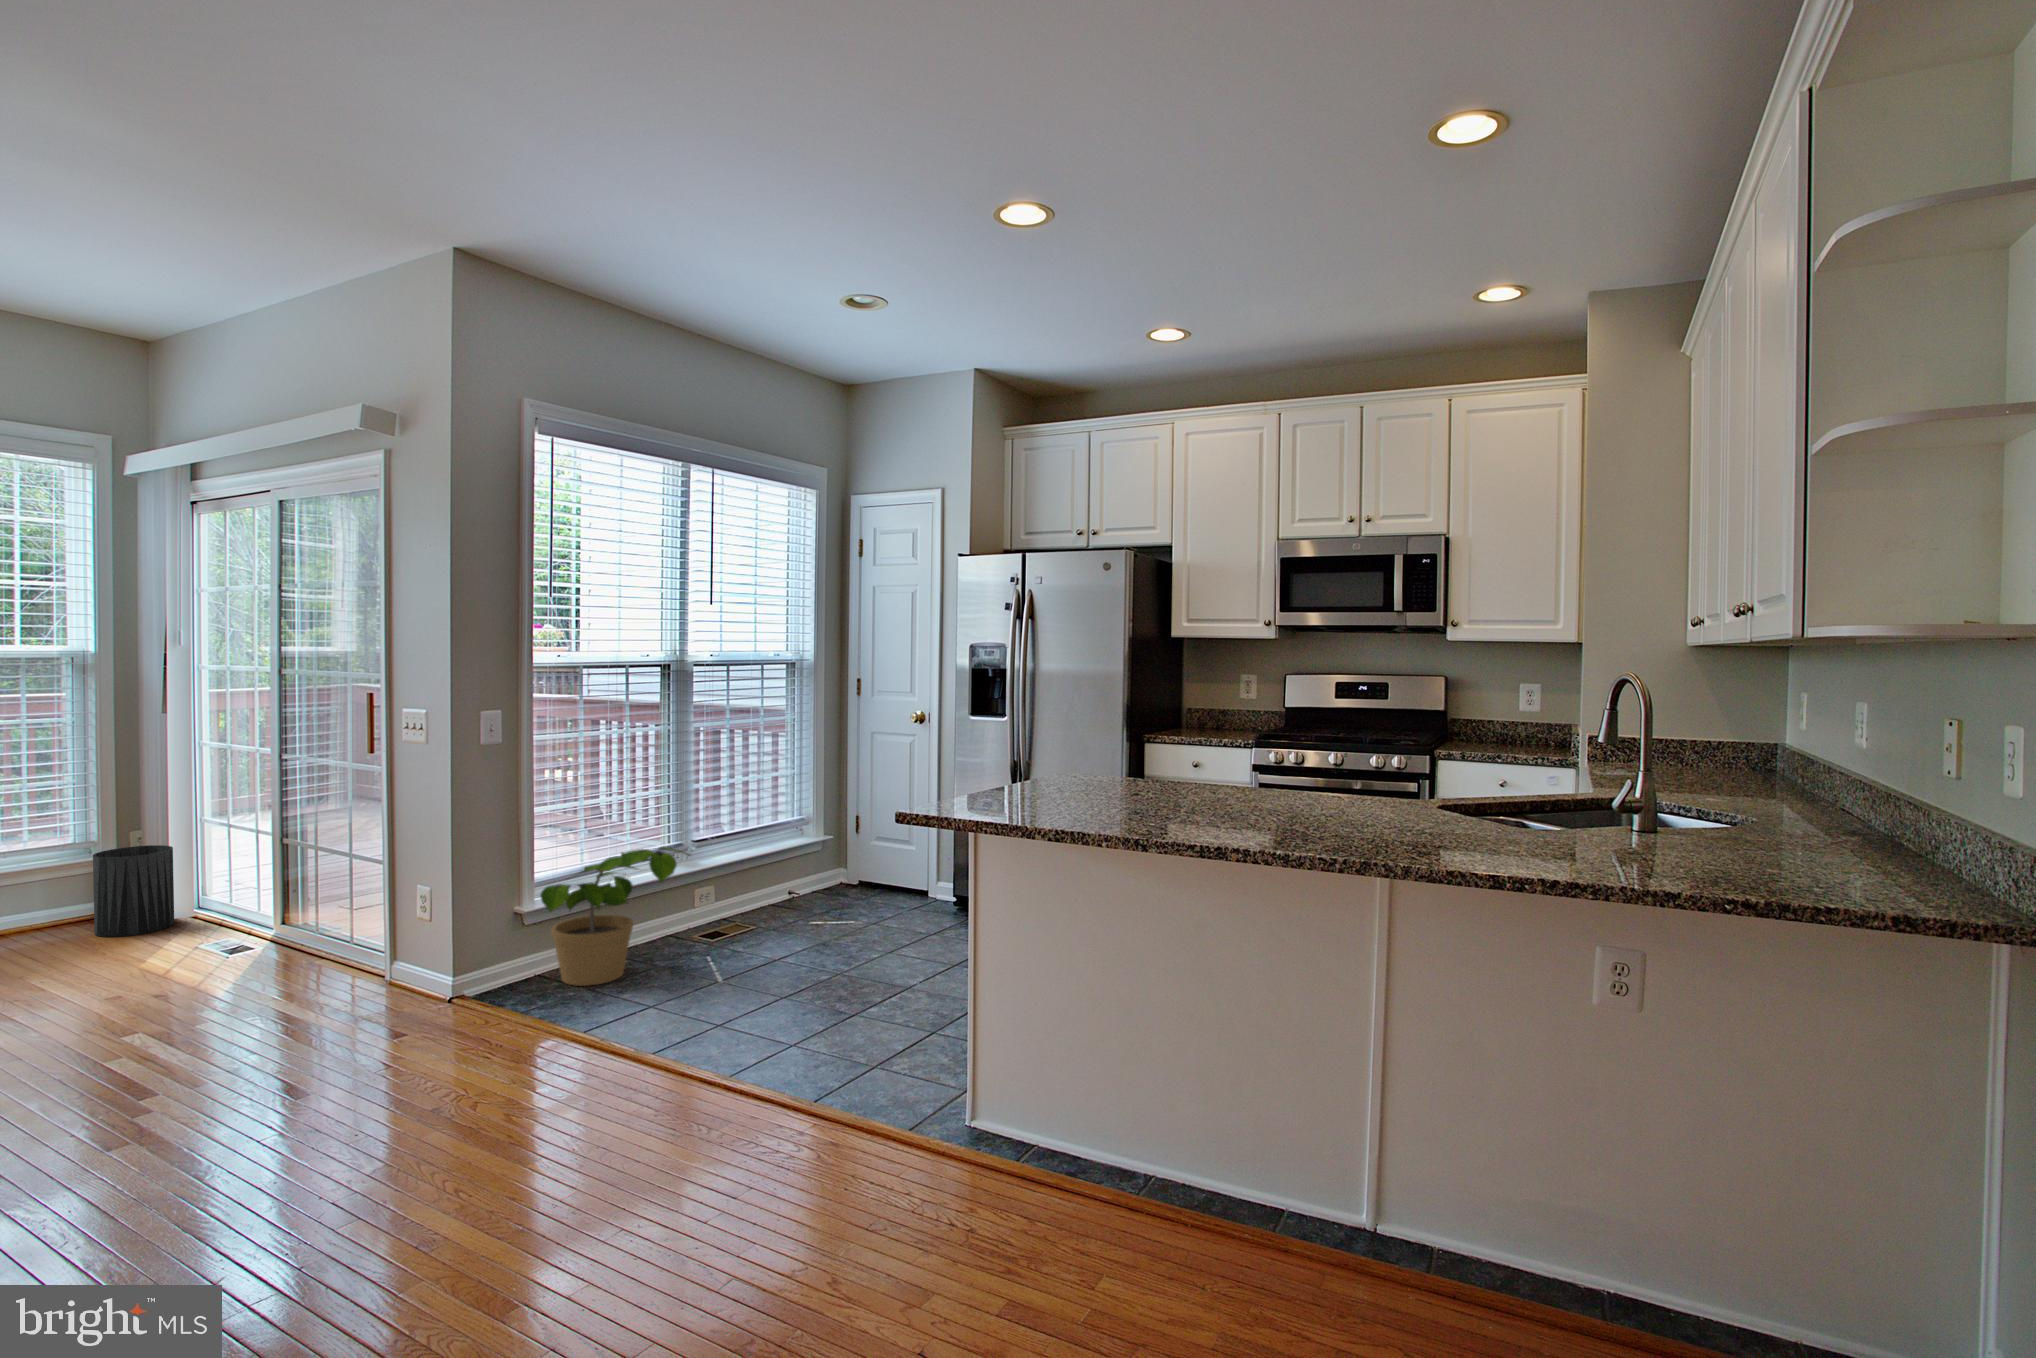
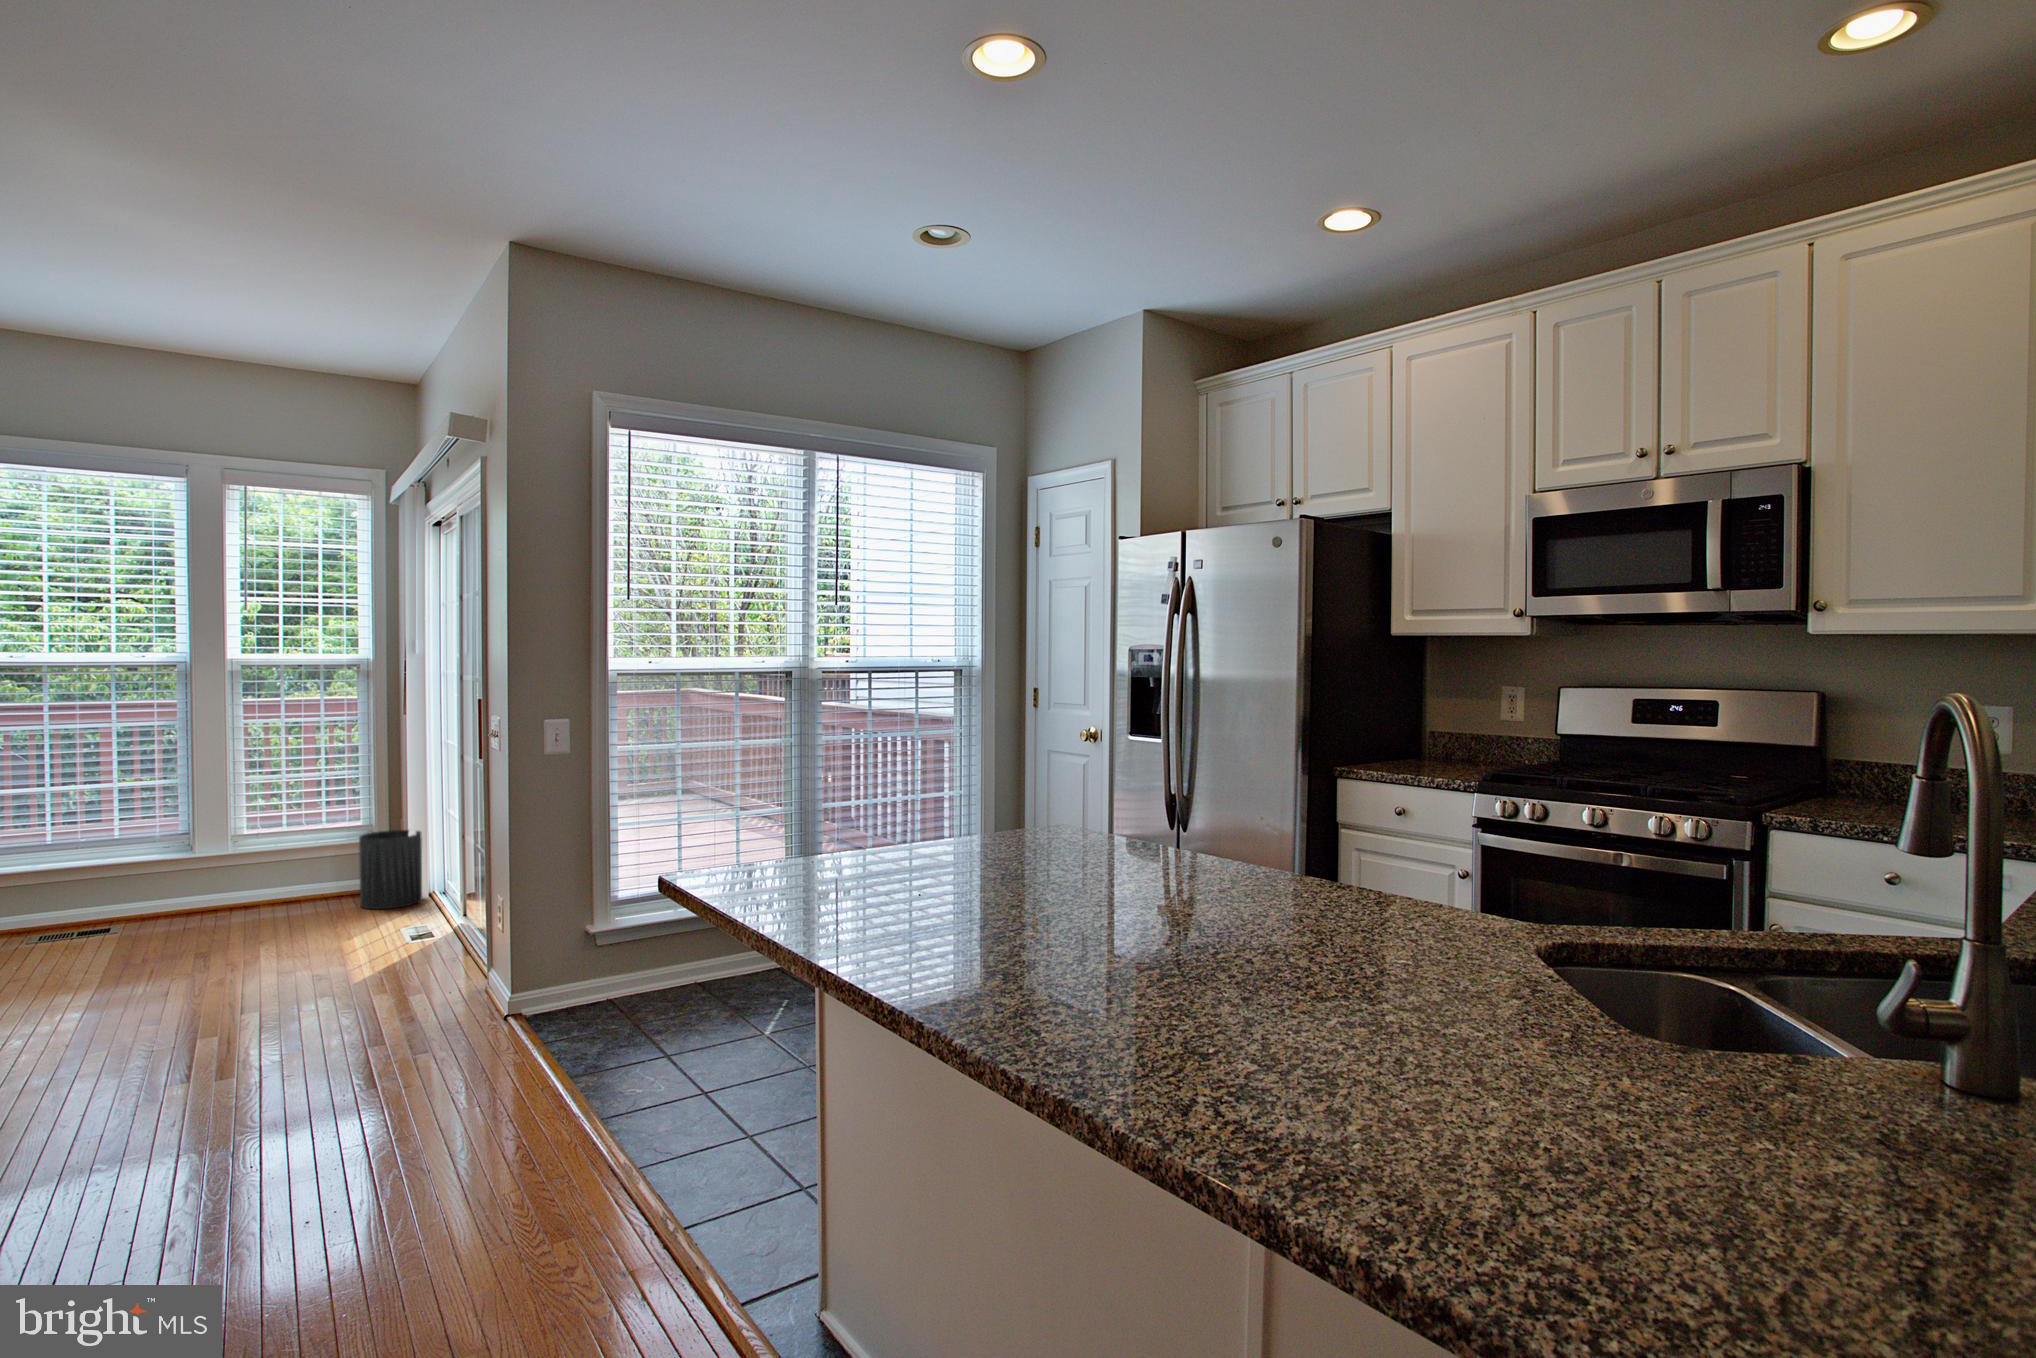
potted plant: present [540,846,689,986] -> none [586,870,737,1013]

